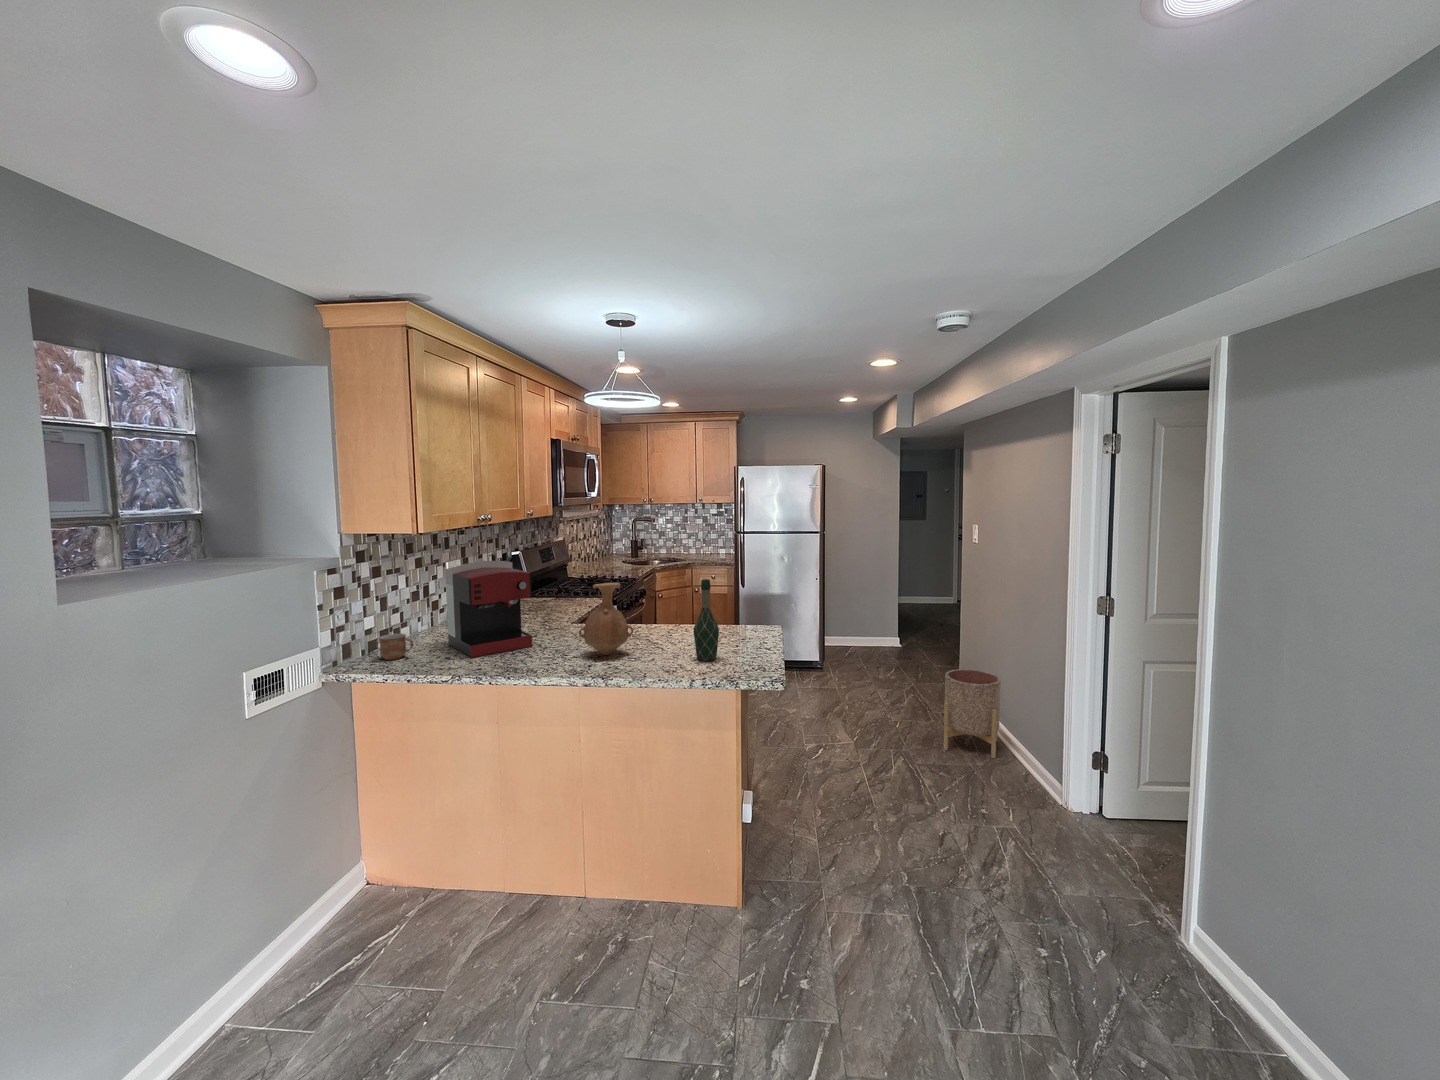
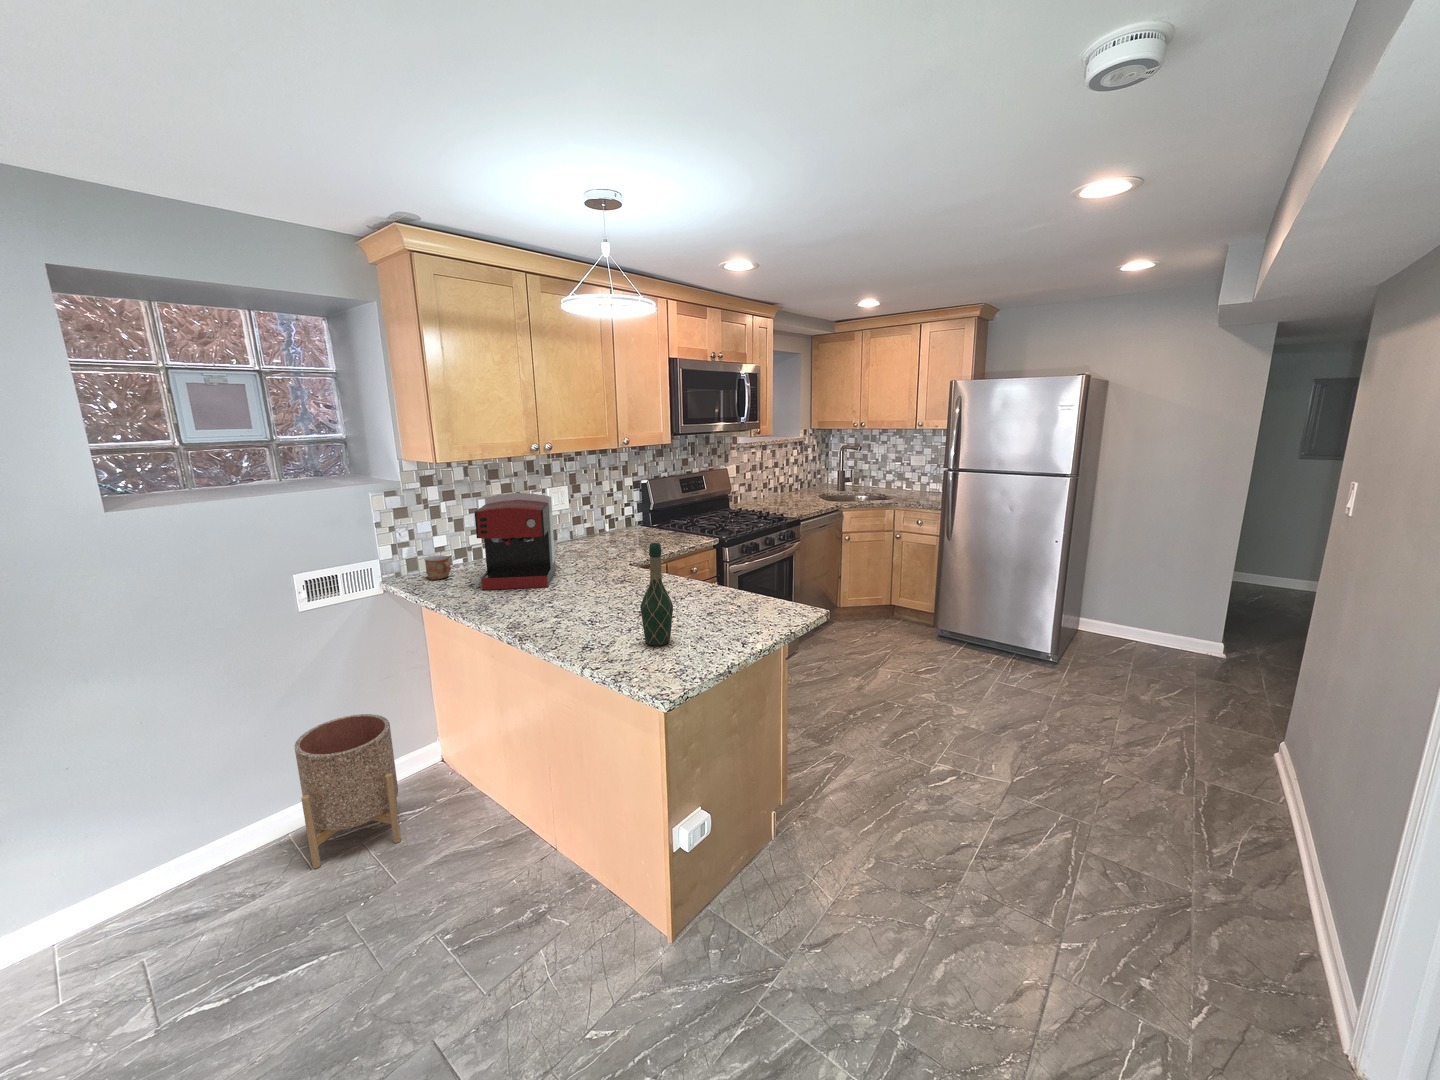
vase: present [579,583,633,655] -> none [556,531,606,613]
planter: present [944,669,1001,758] -> present [294,714,401,868]

